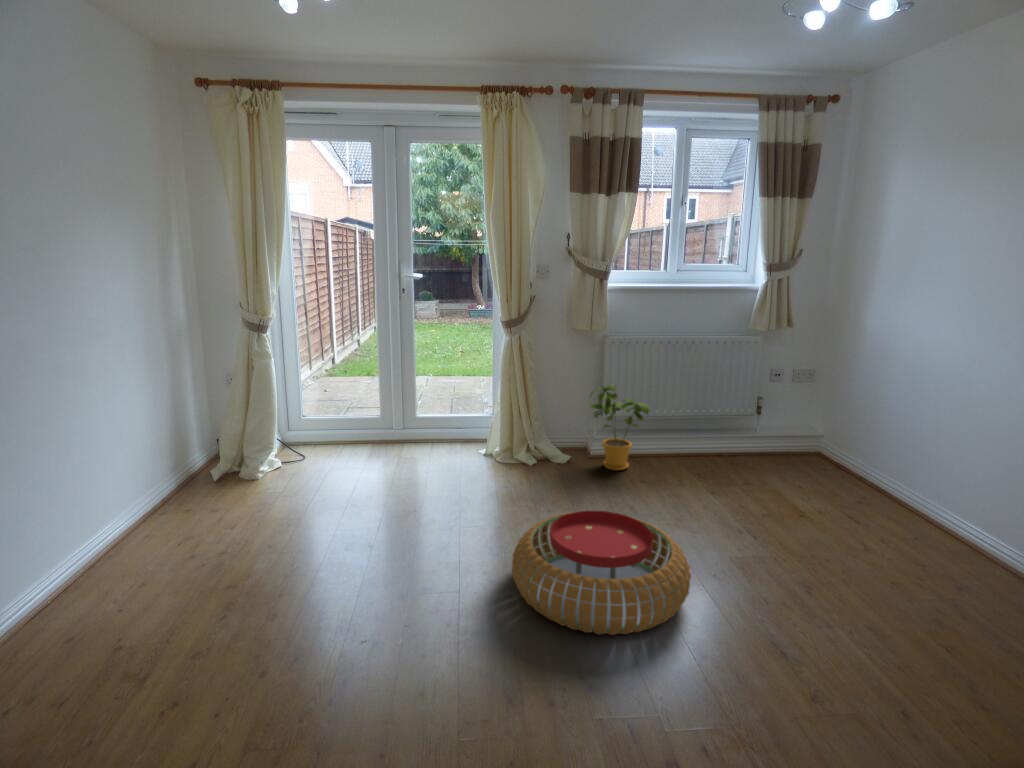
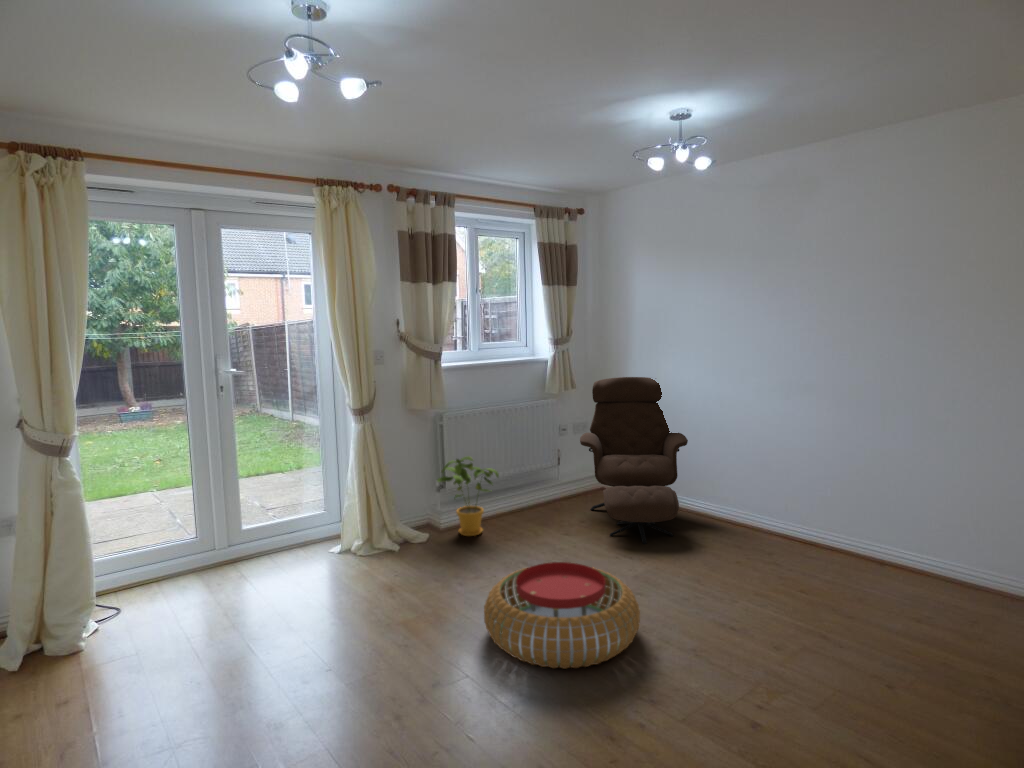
lounge chair: none [762,318,927,529] -> present [580,377,688,544]

